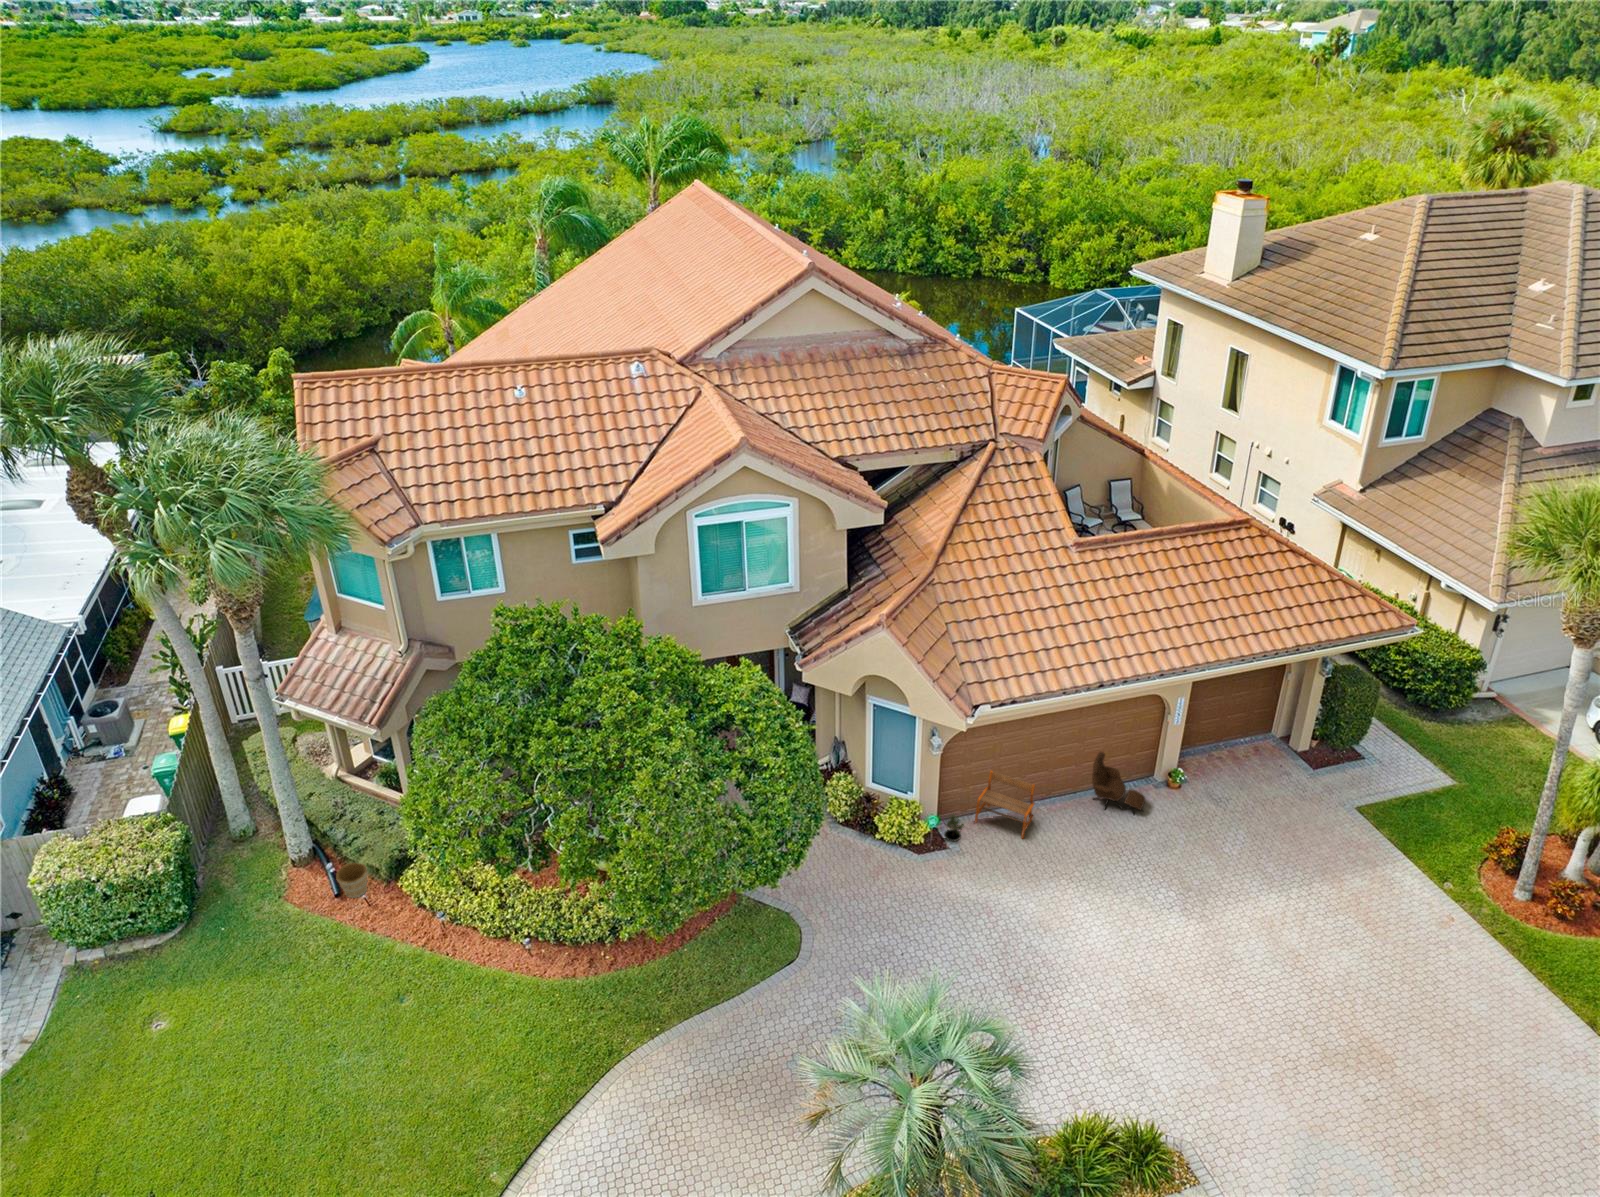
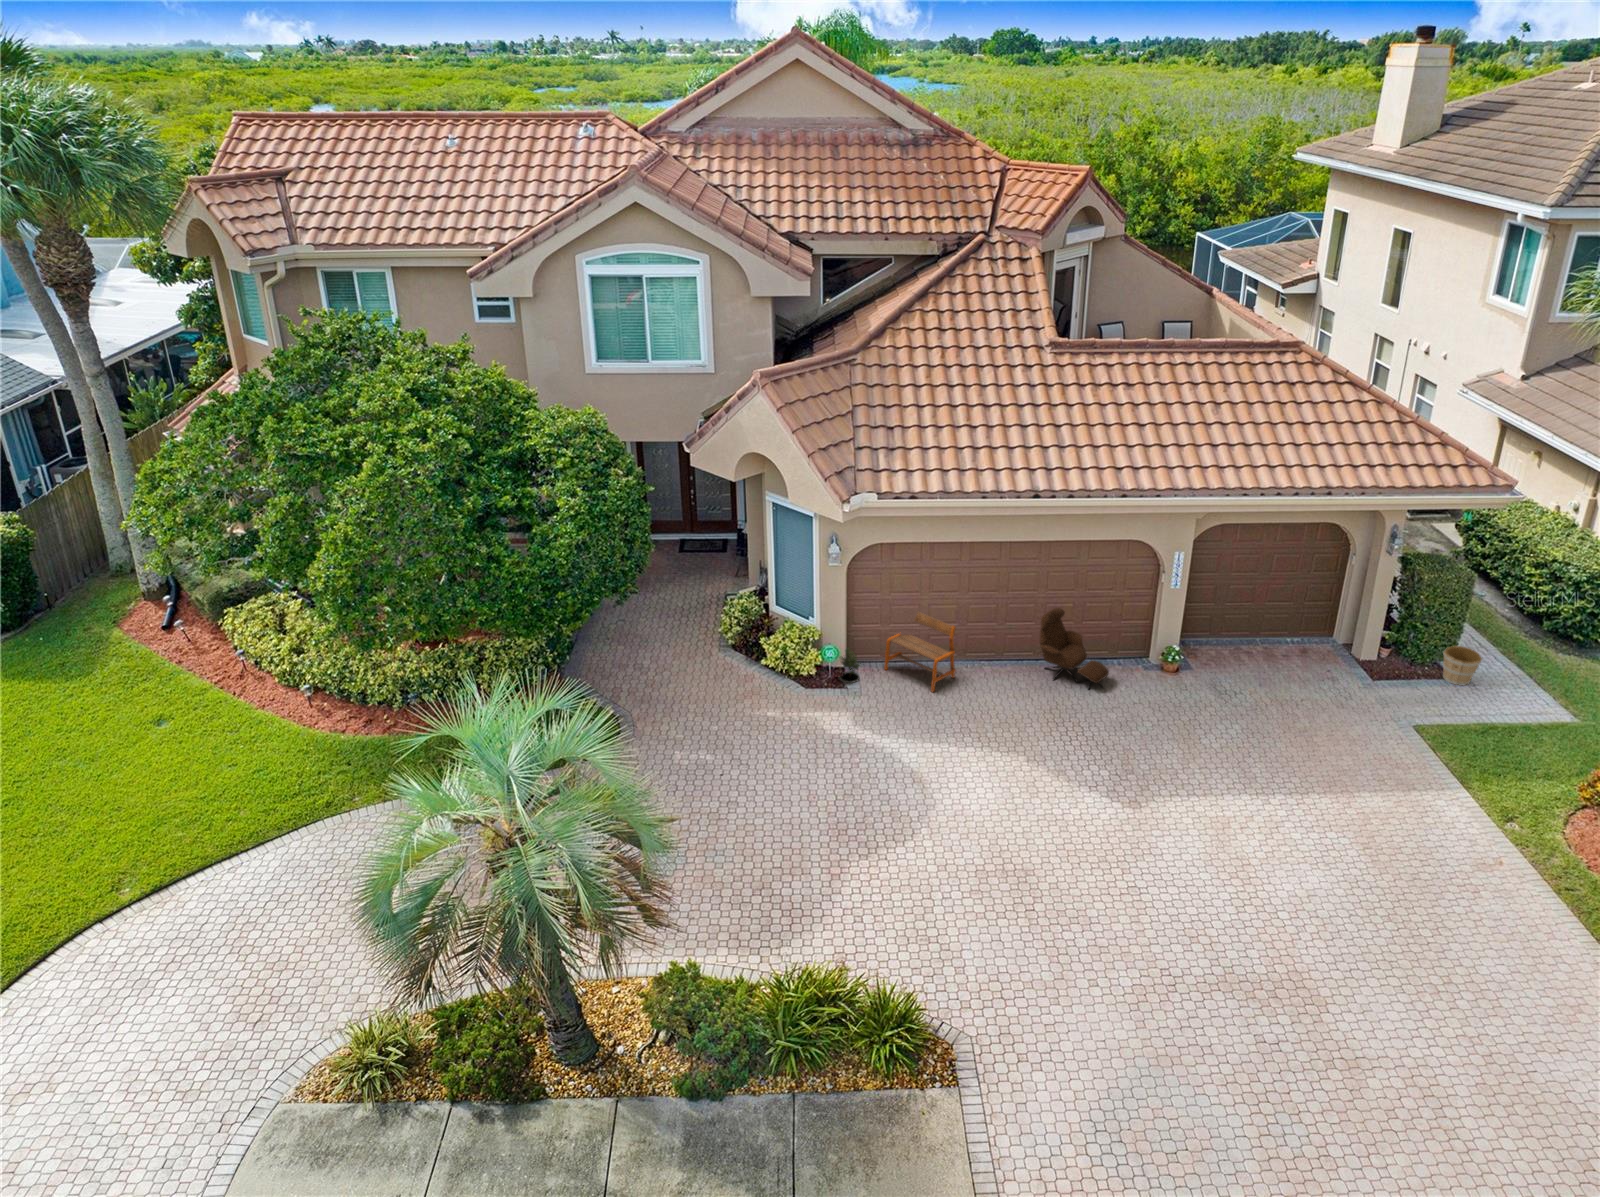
wooden bucket: present [336,863,367,898] -> present [1443,646,1482,685]

